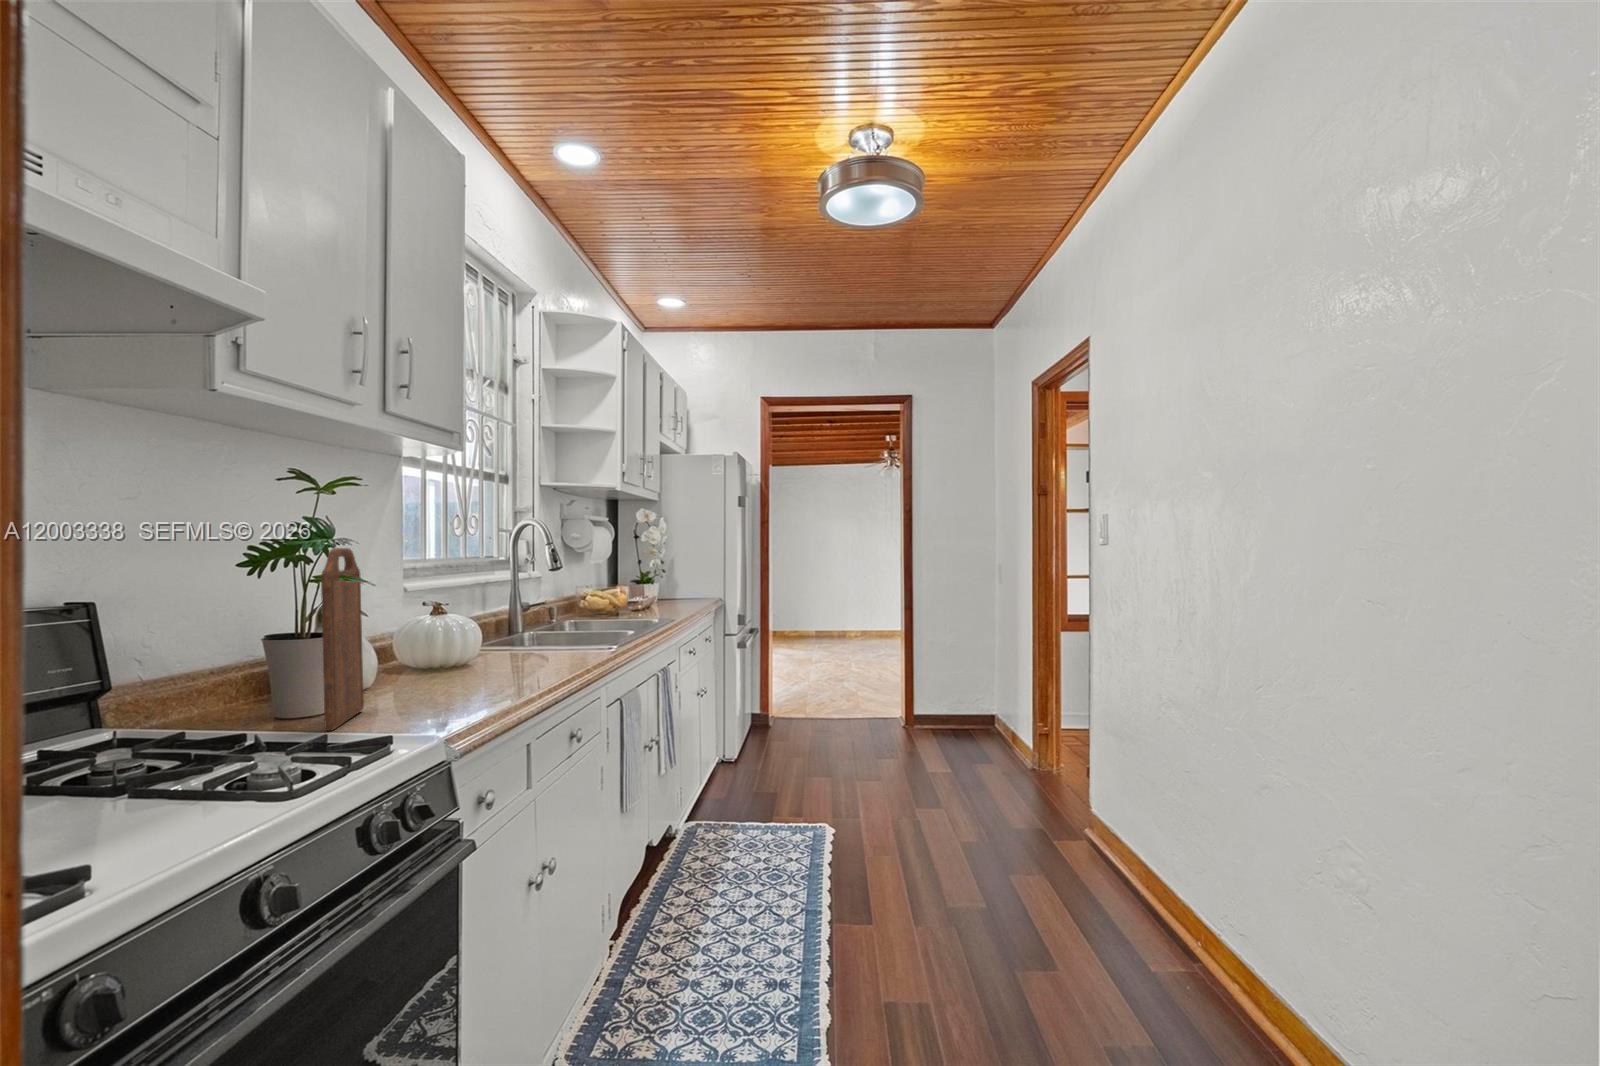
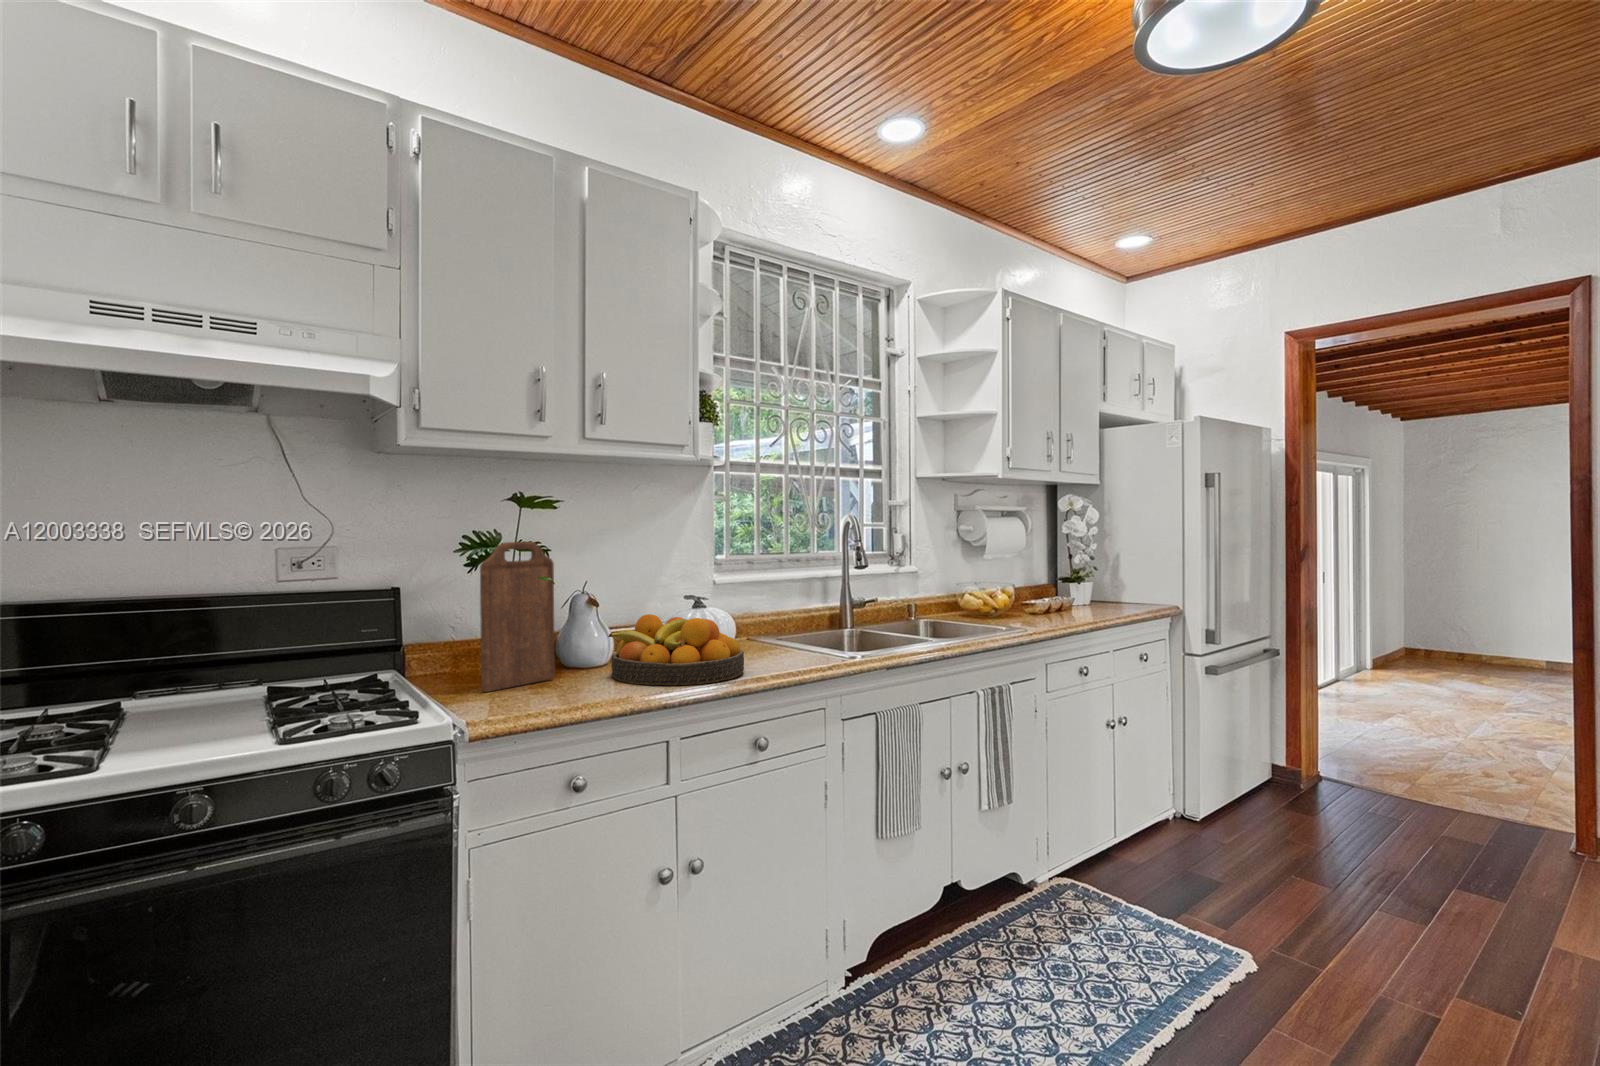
fruit bowl: none [404,623,553,698] -> present [608,614,744,685]

